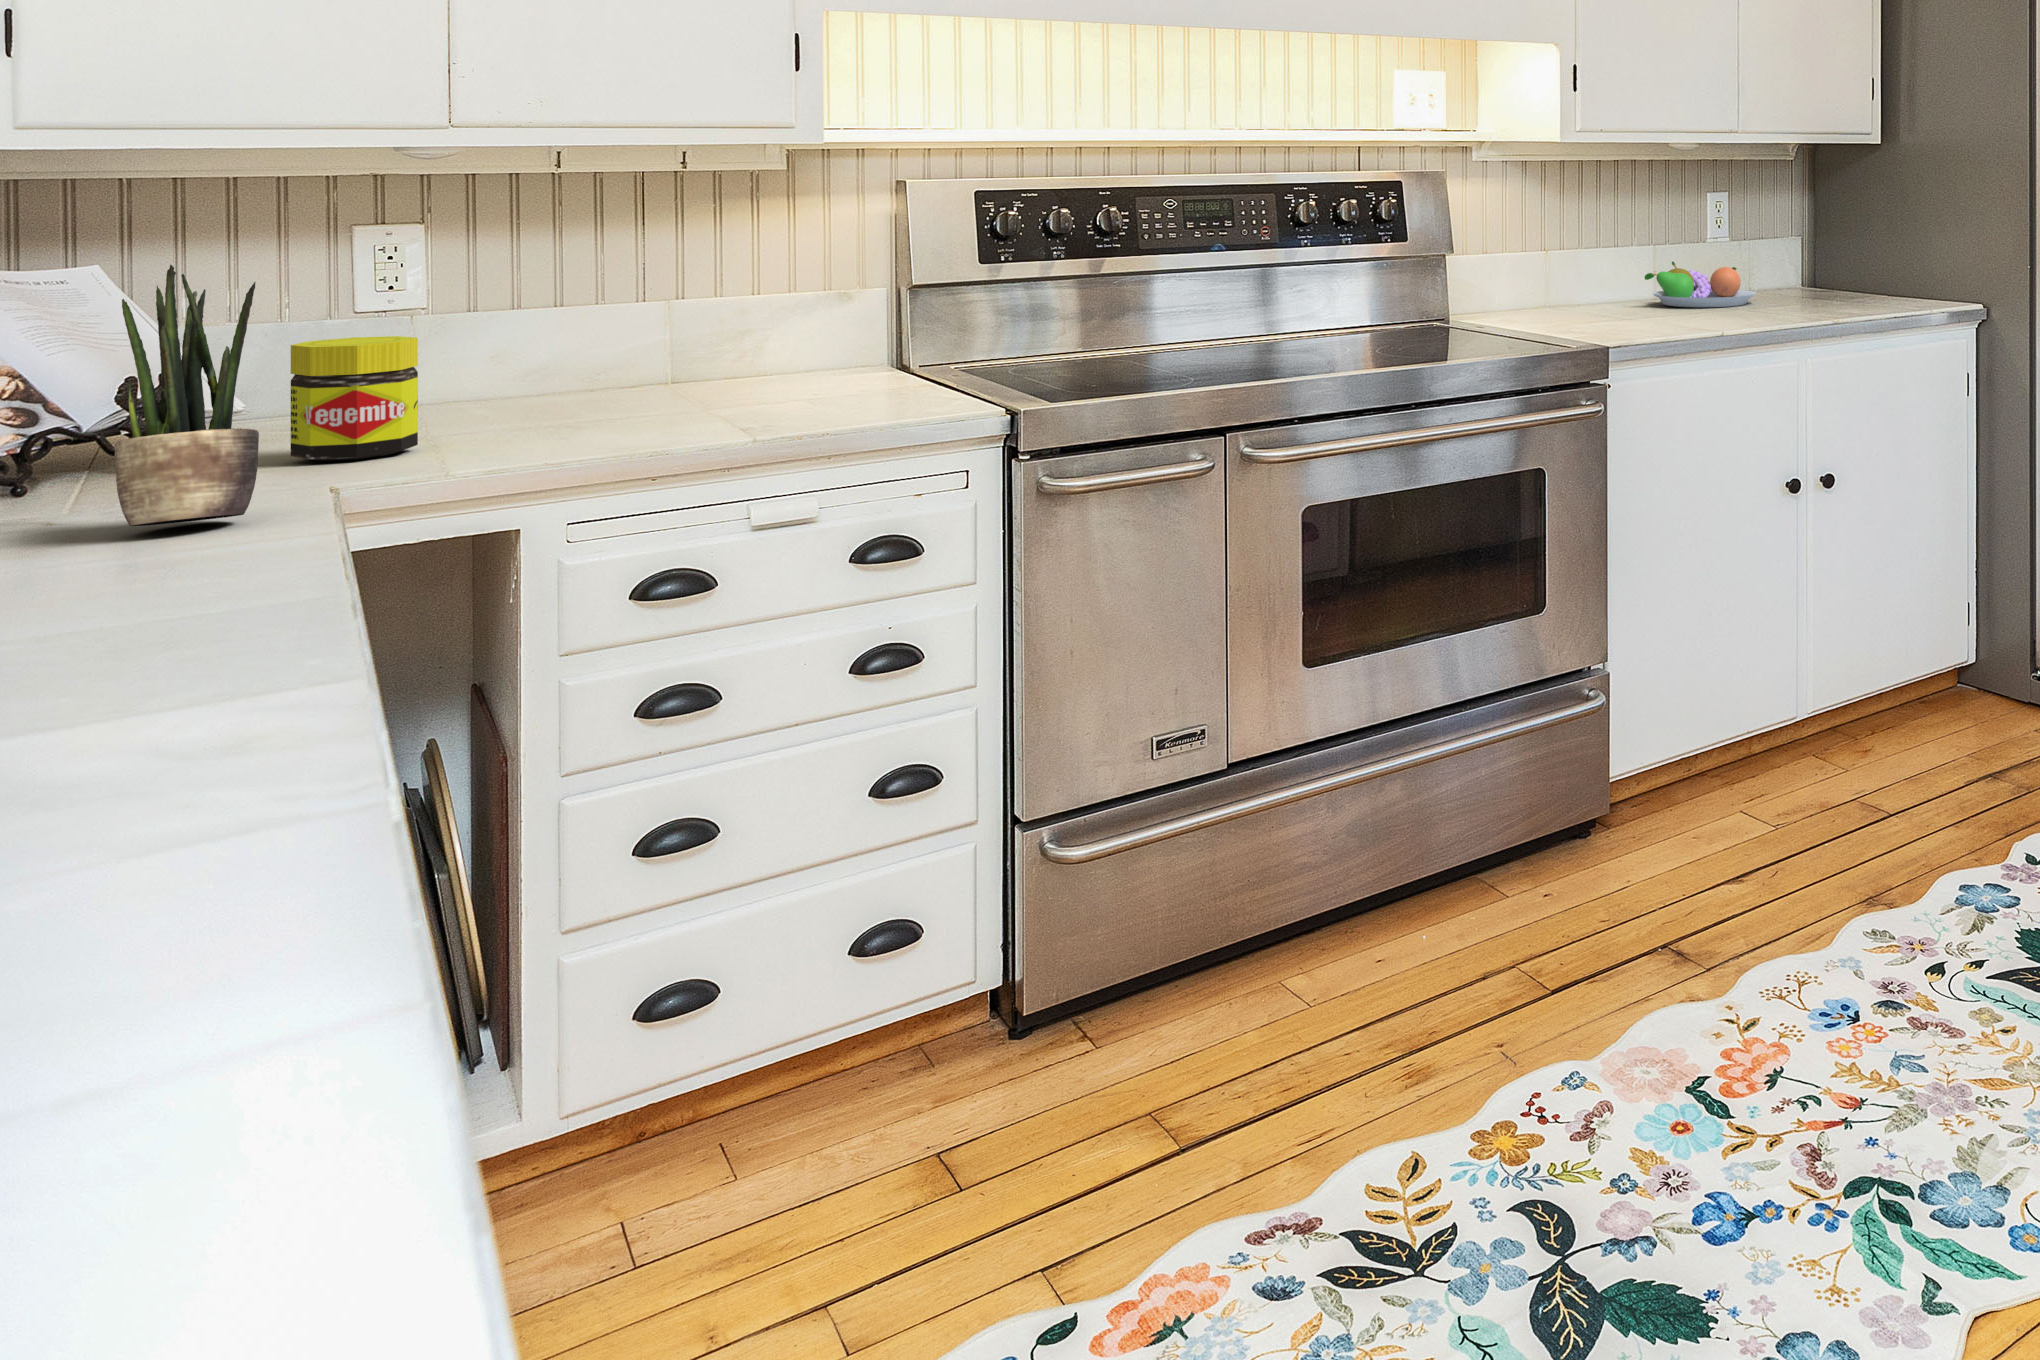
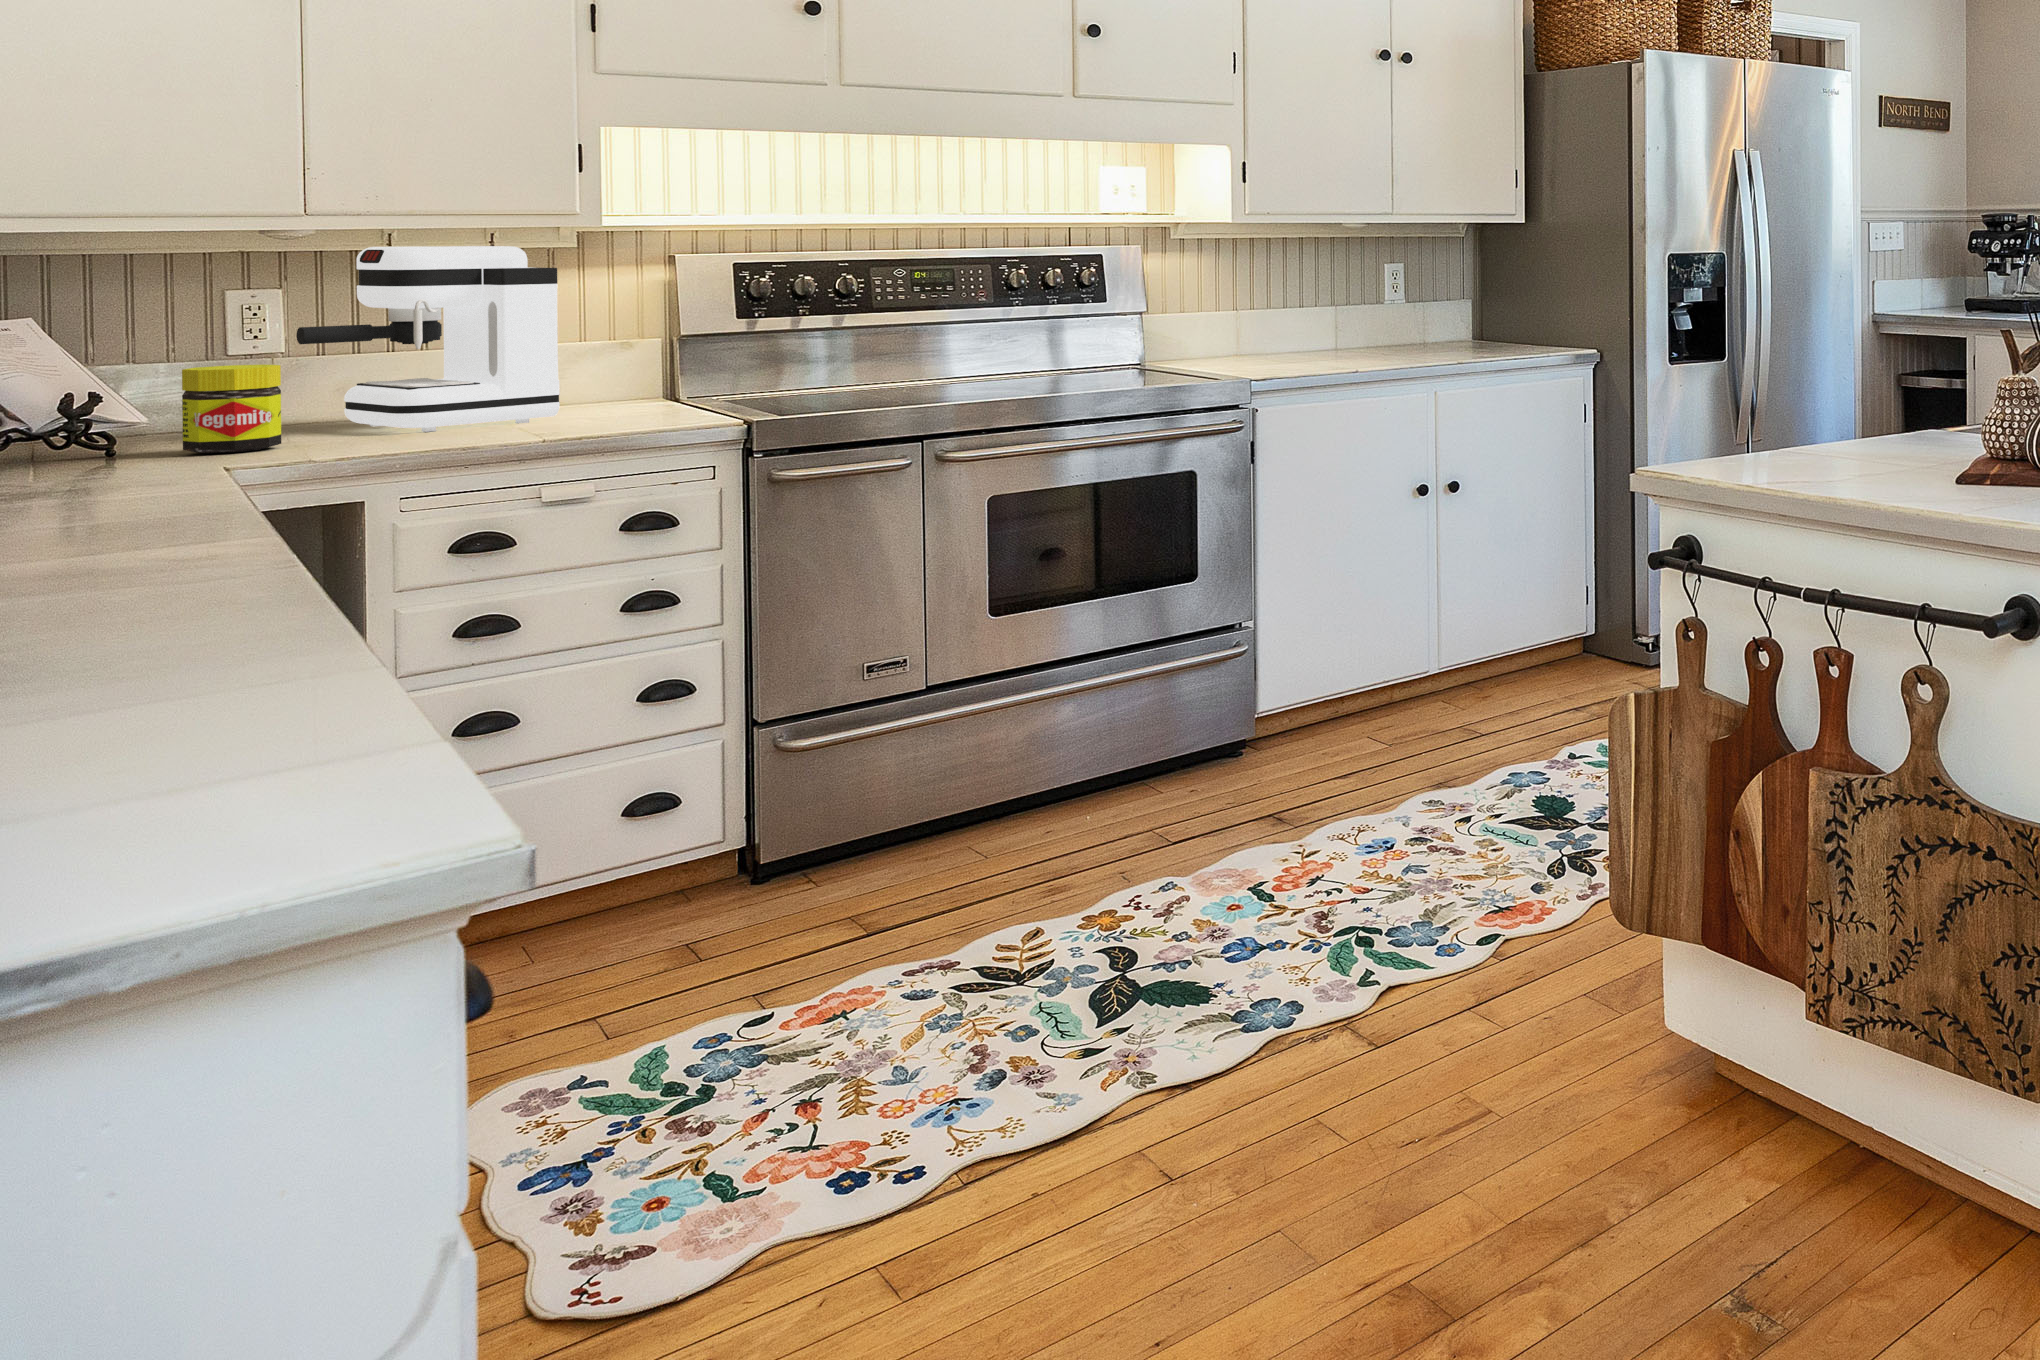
coffee maker: none [441,174,766,424] -> present [296,246,560,432]
fruit bowl: present [1645,262,1756,307] -> none [1324,318,1418,354]
potted plant: present [115,265,259,526] -> none [69,304,169,483]

